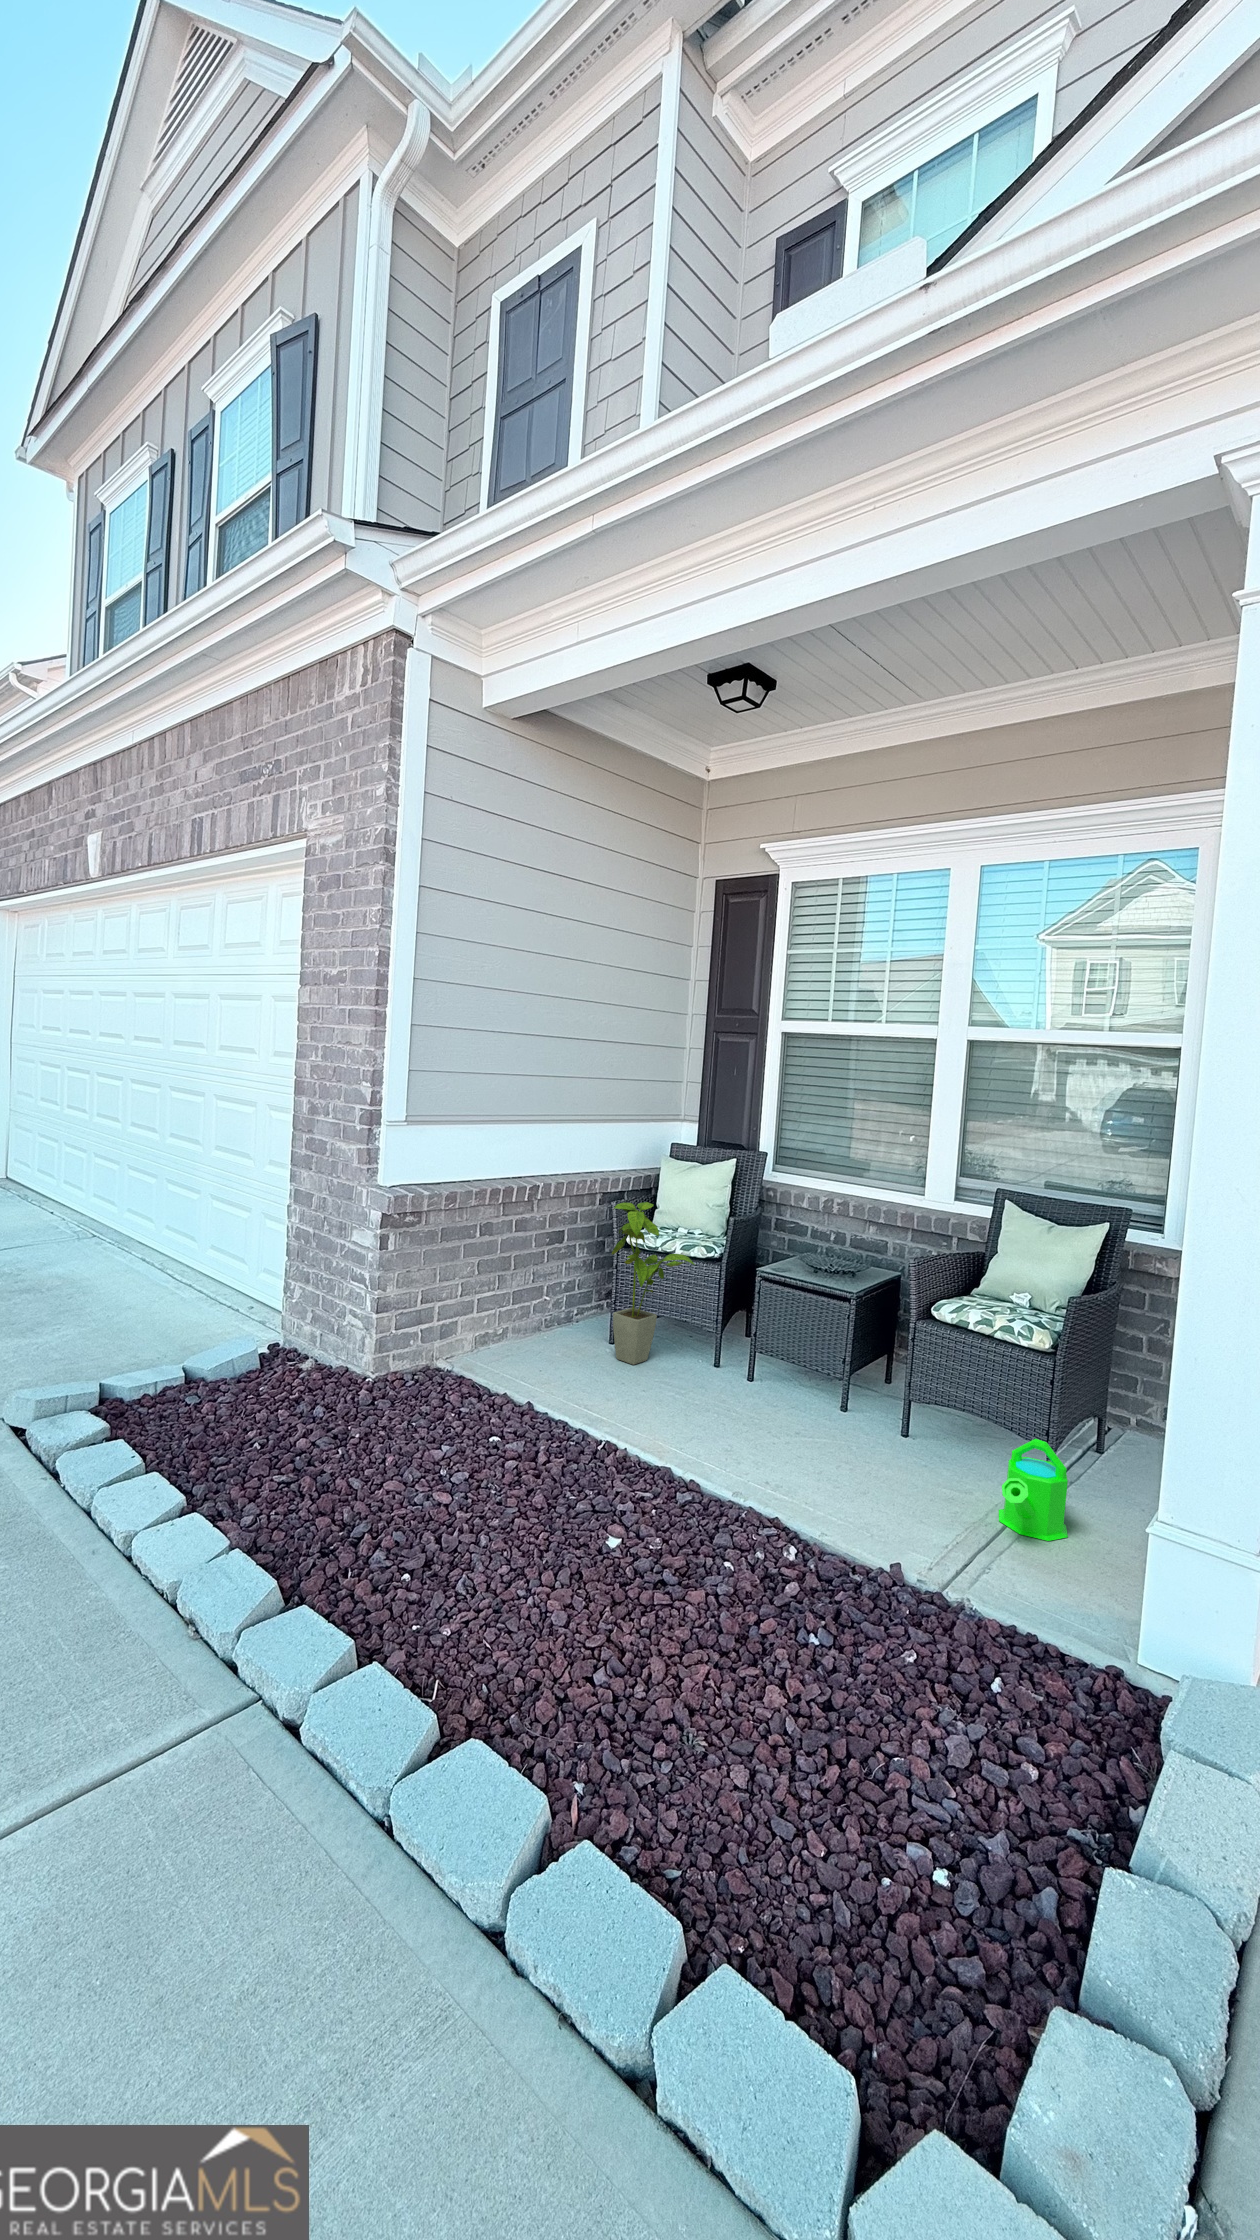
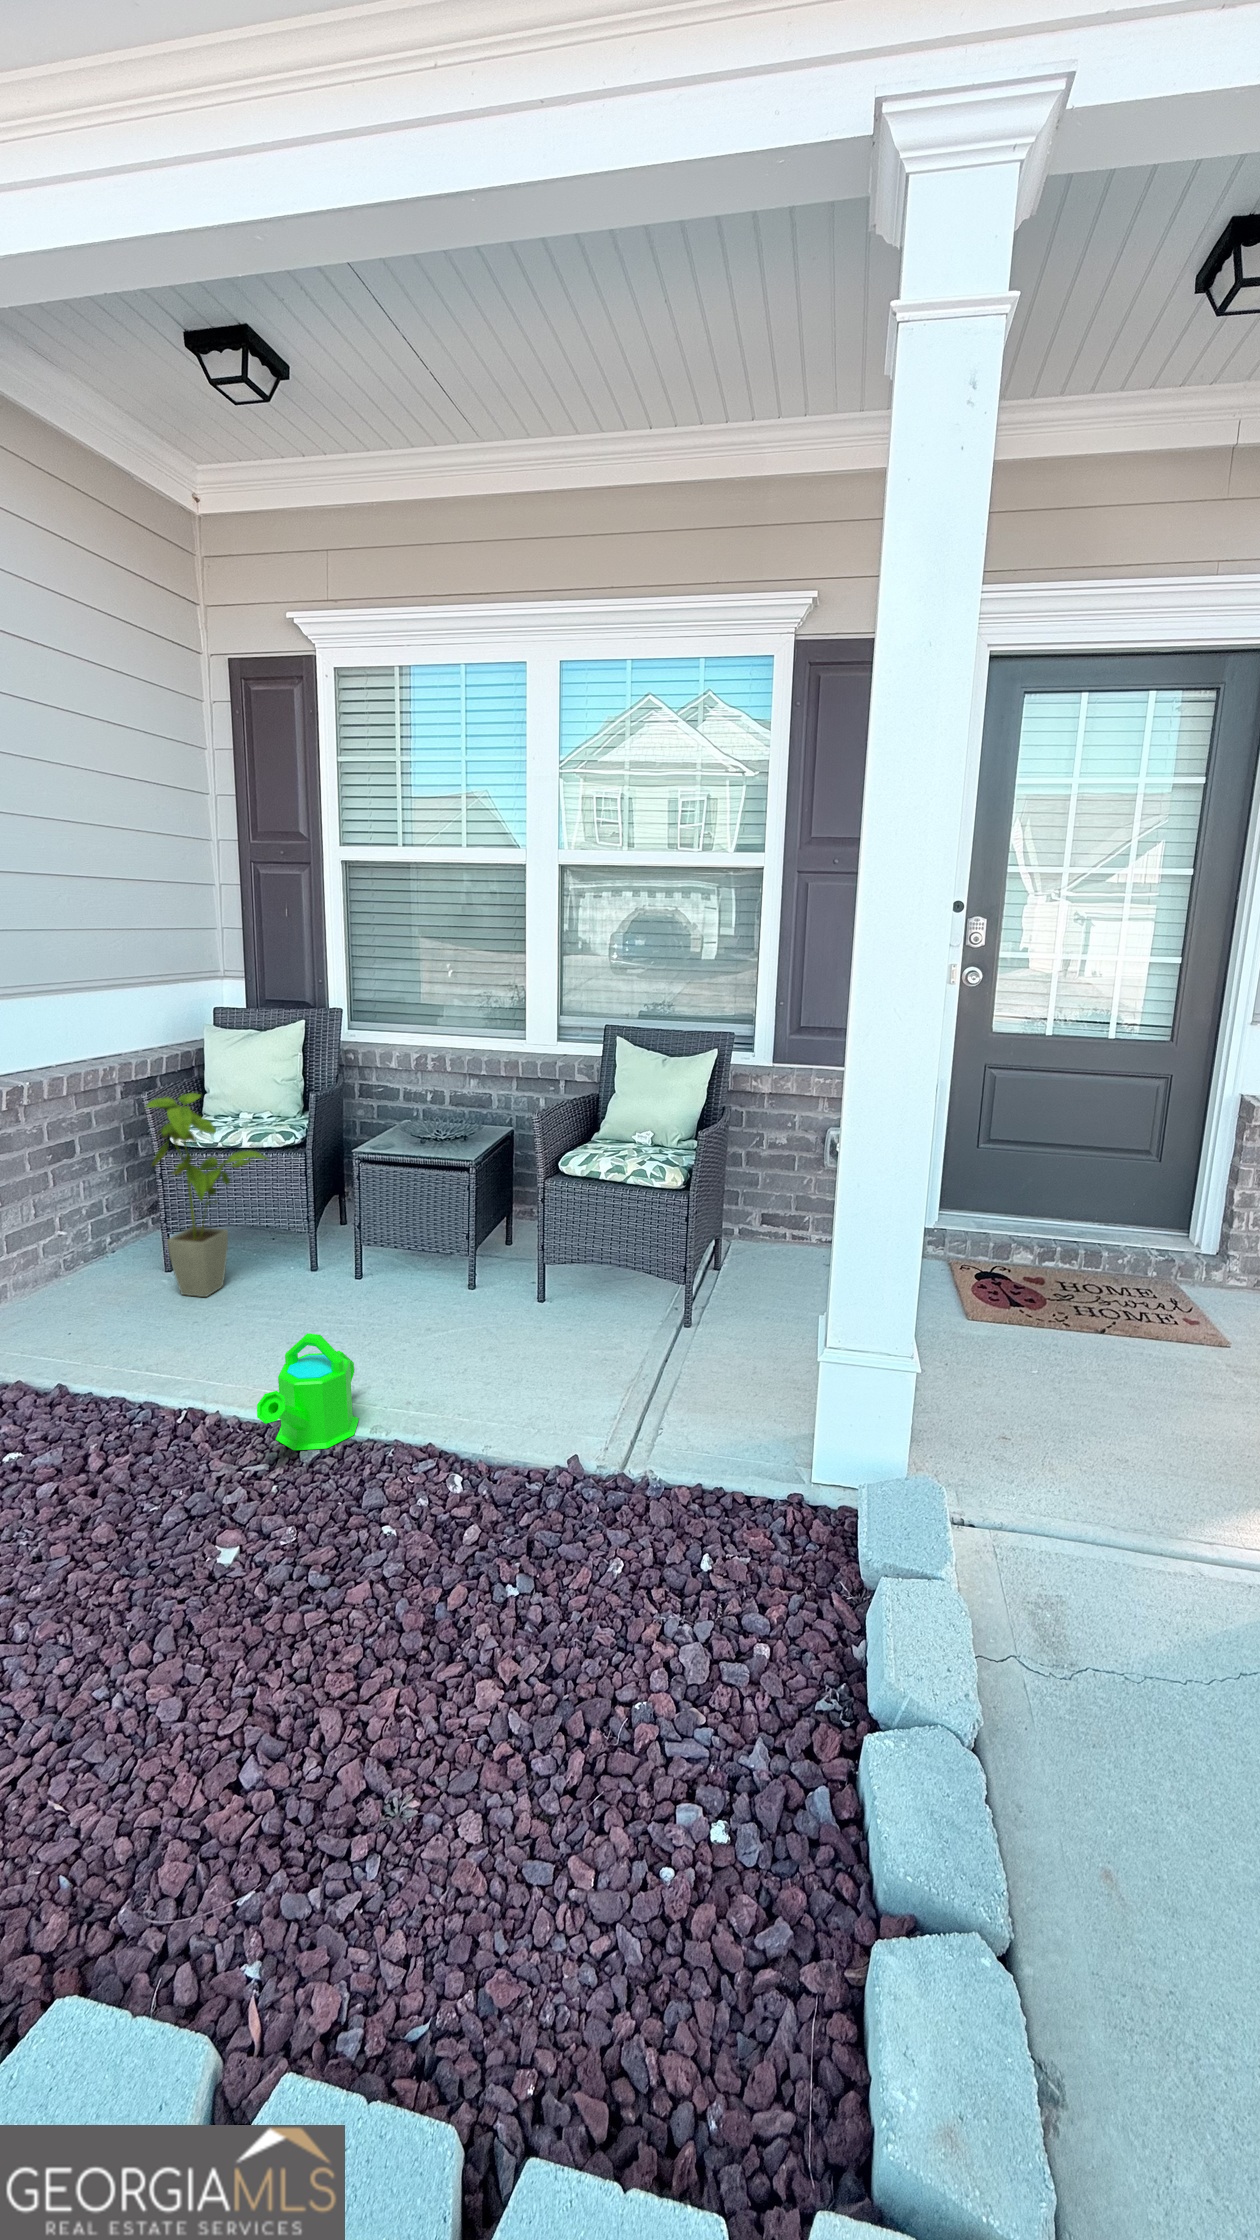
watering can: present [999,1439,1068,1541] -> present [257,1333,359,1450]

